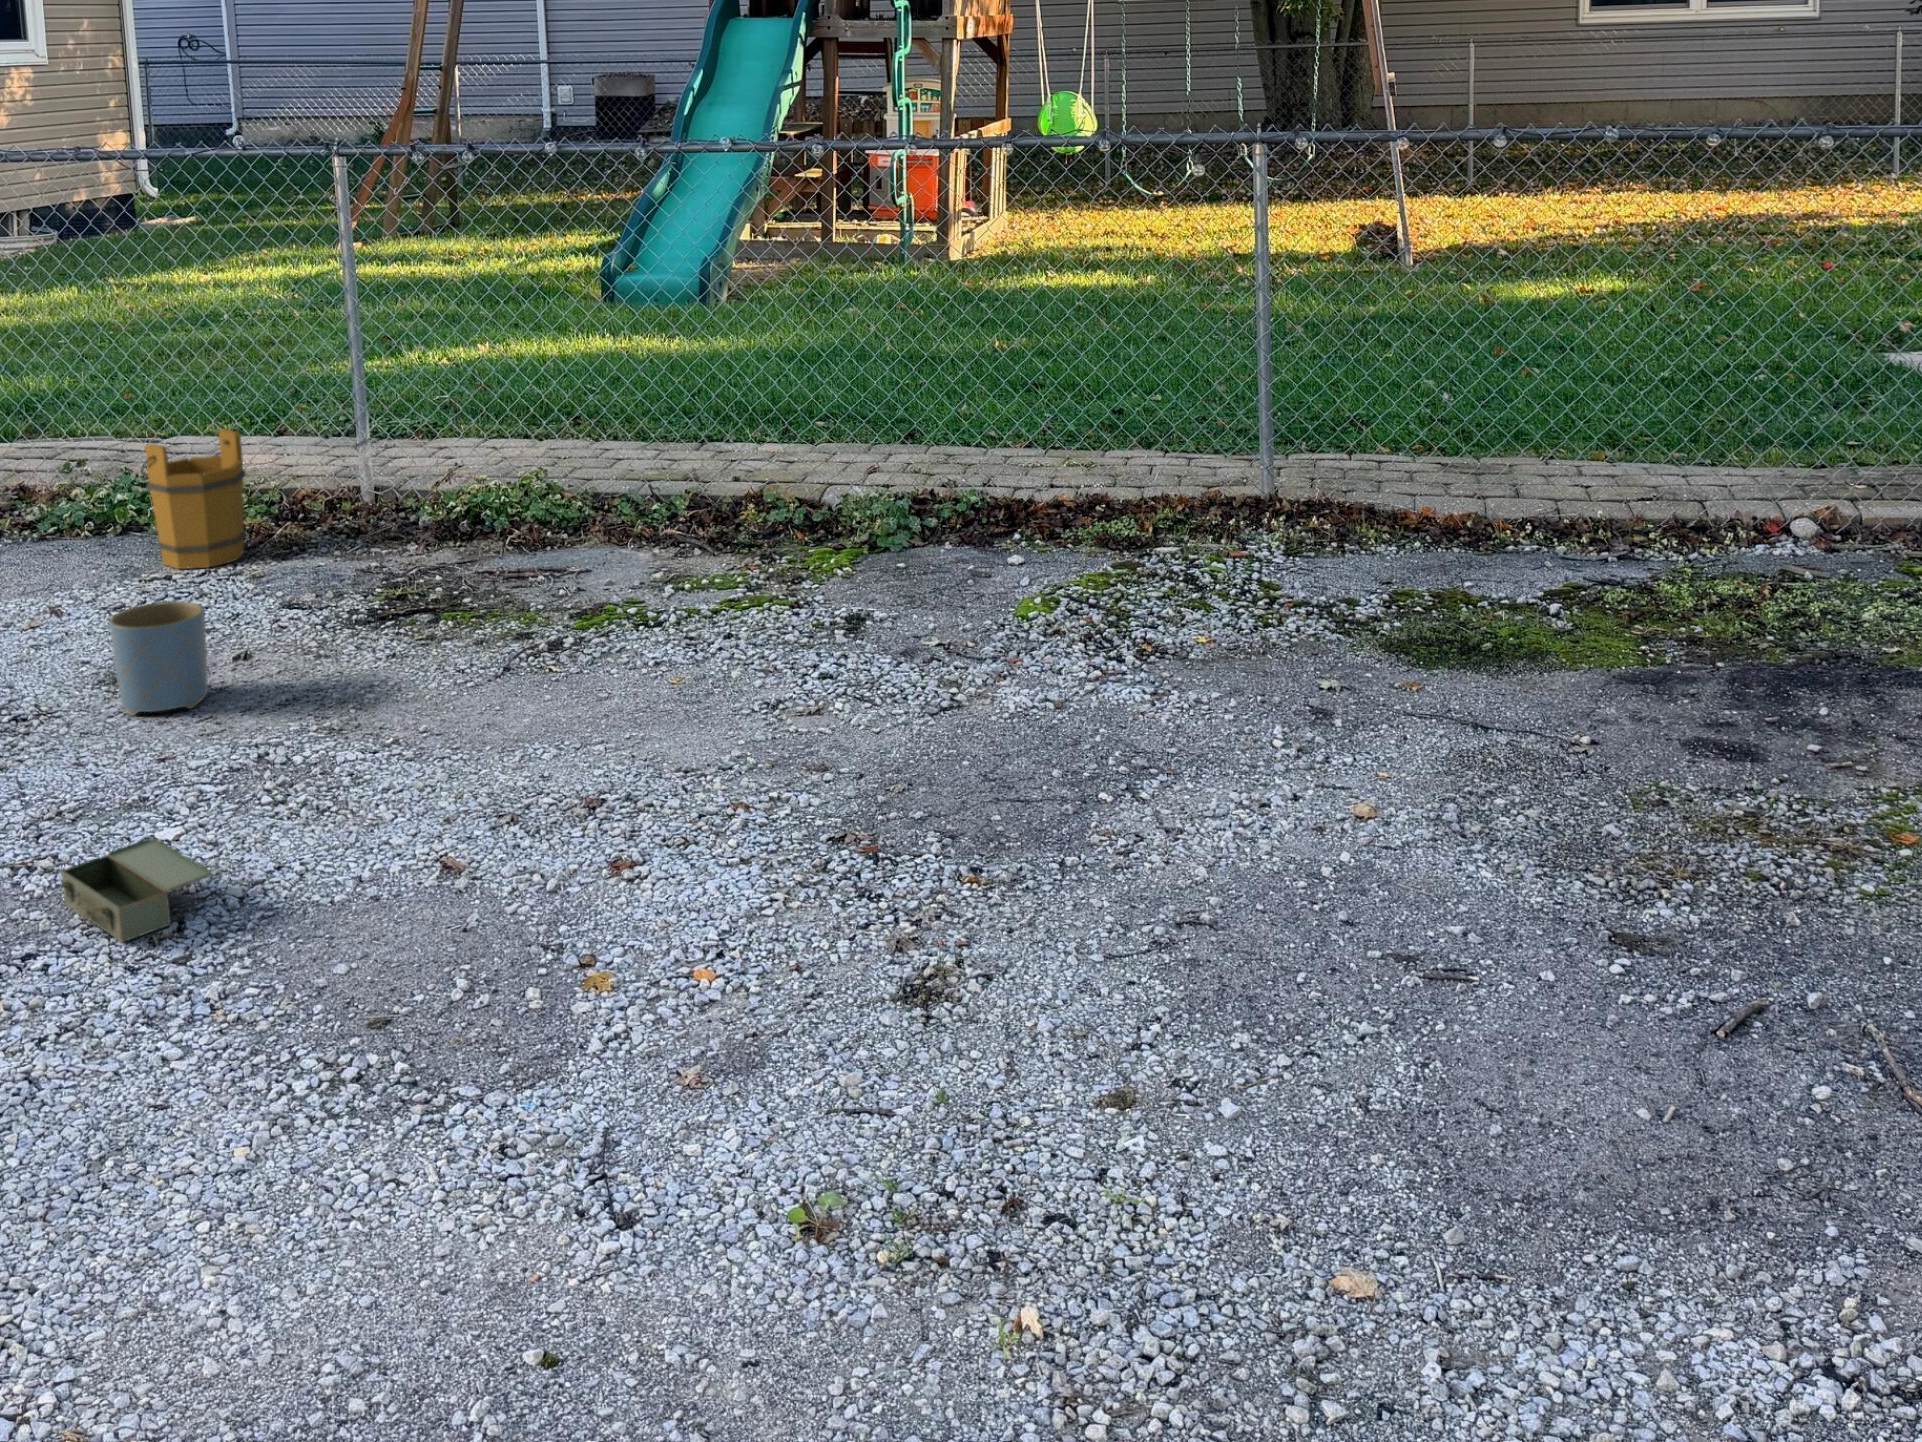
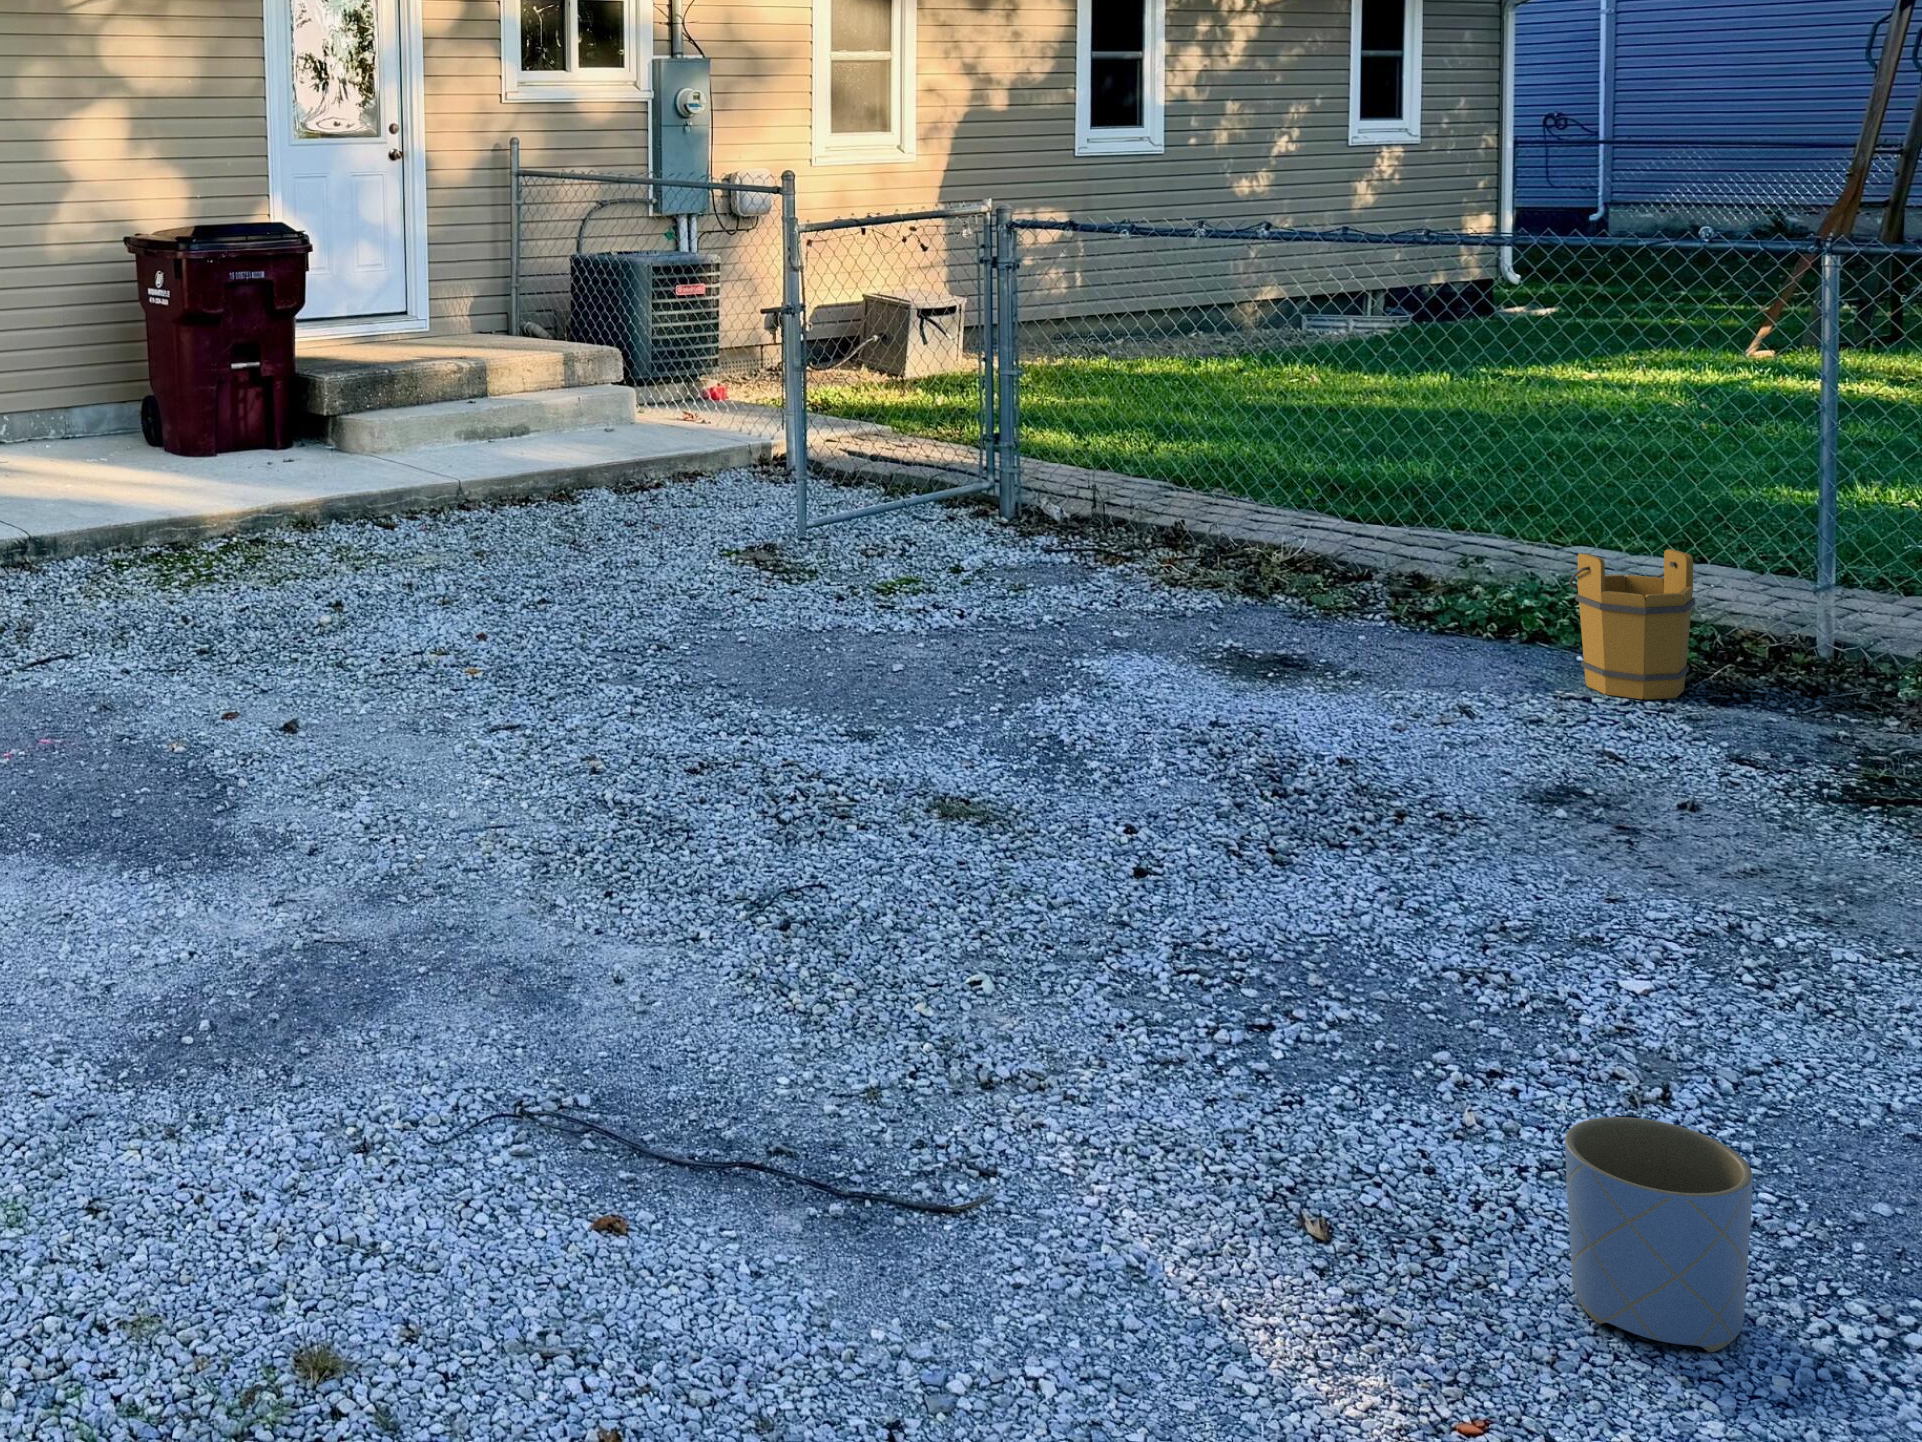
planter: present [109,601,208,715] -> present [1565,1117,1753,1352]
toolbox: present [61,839,212,942] -> none [1525,989,1712,1096]

